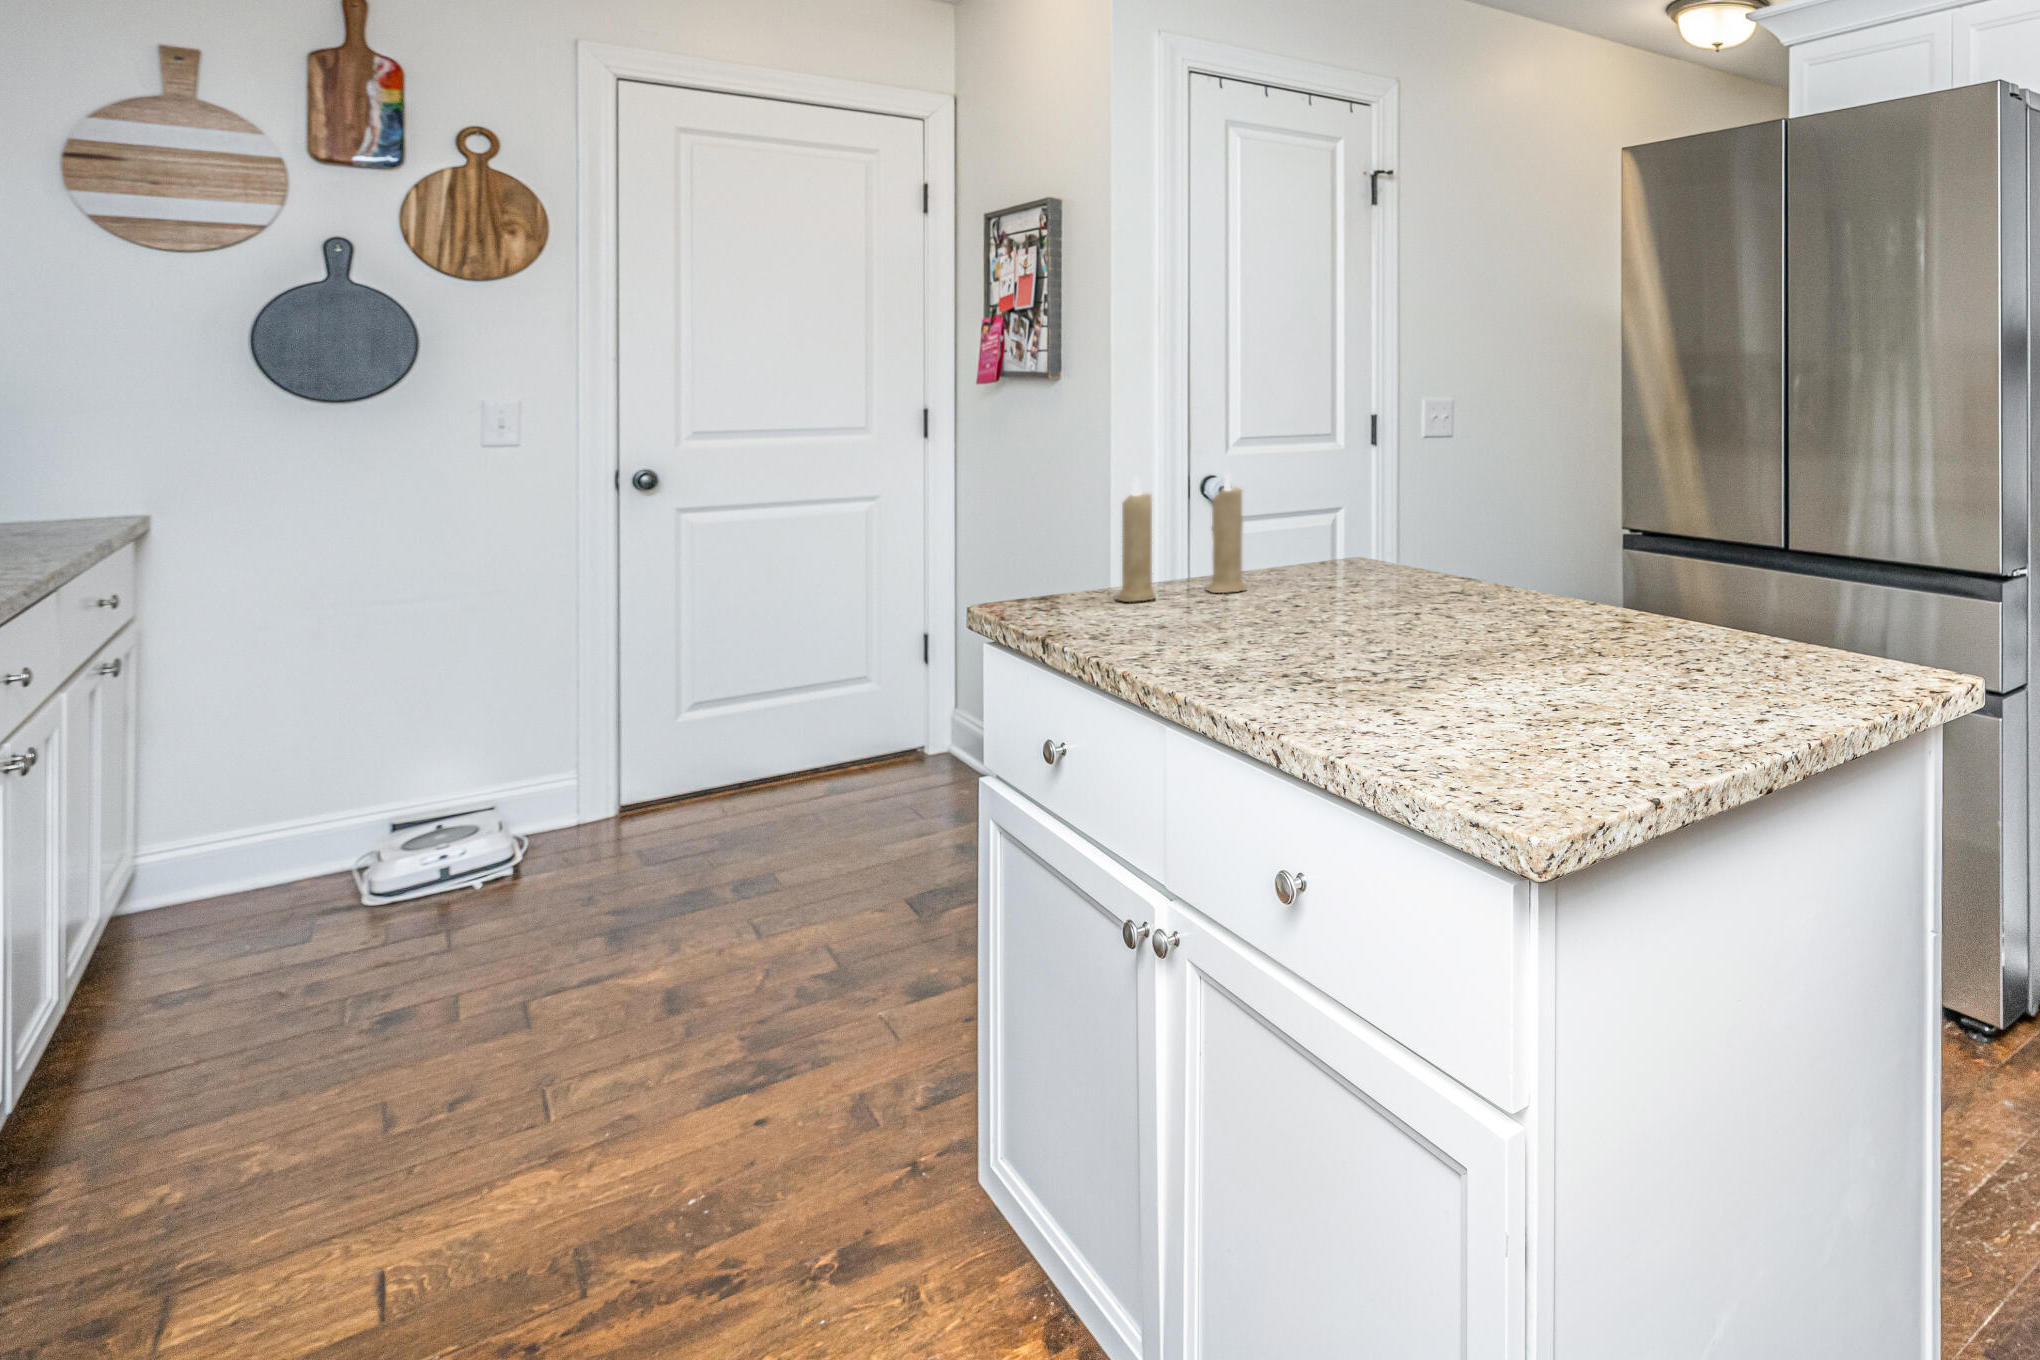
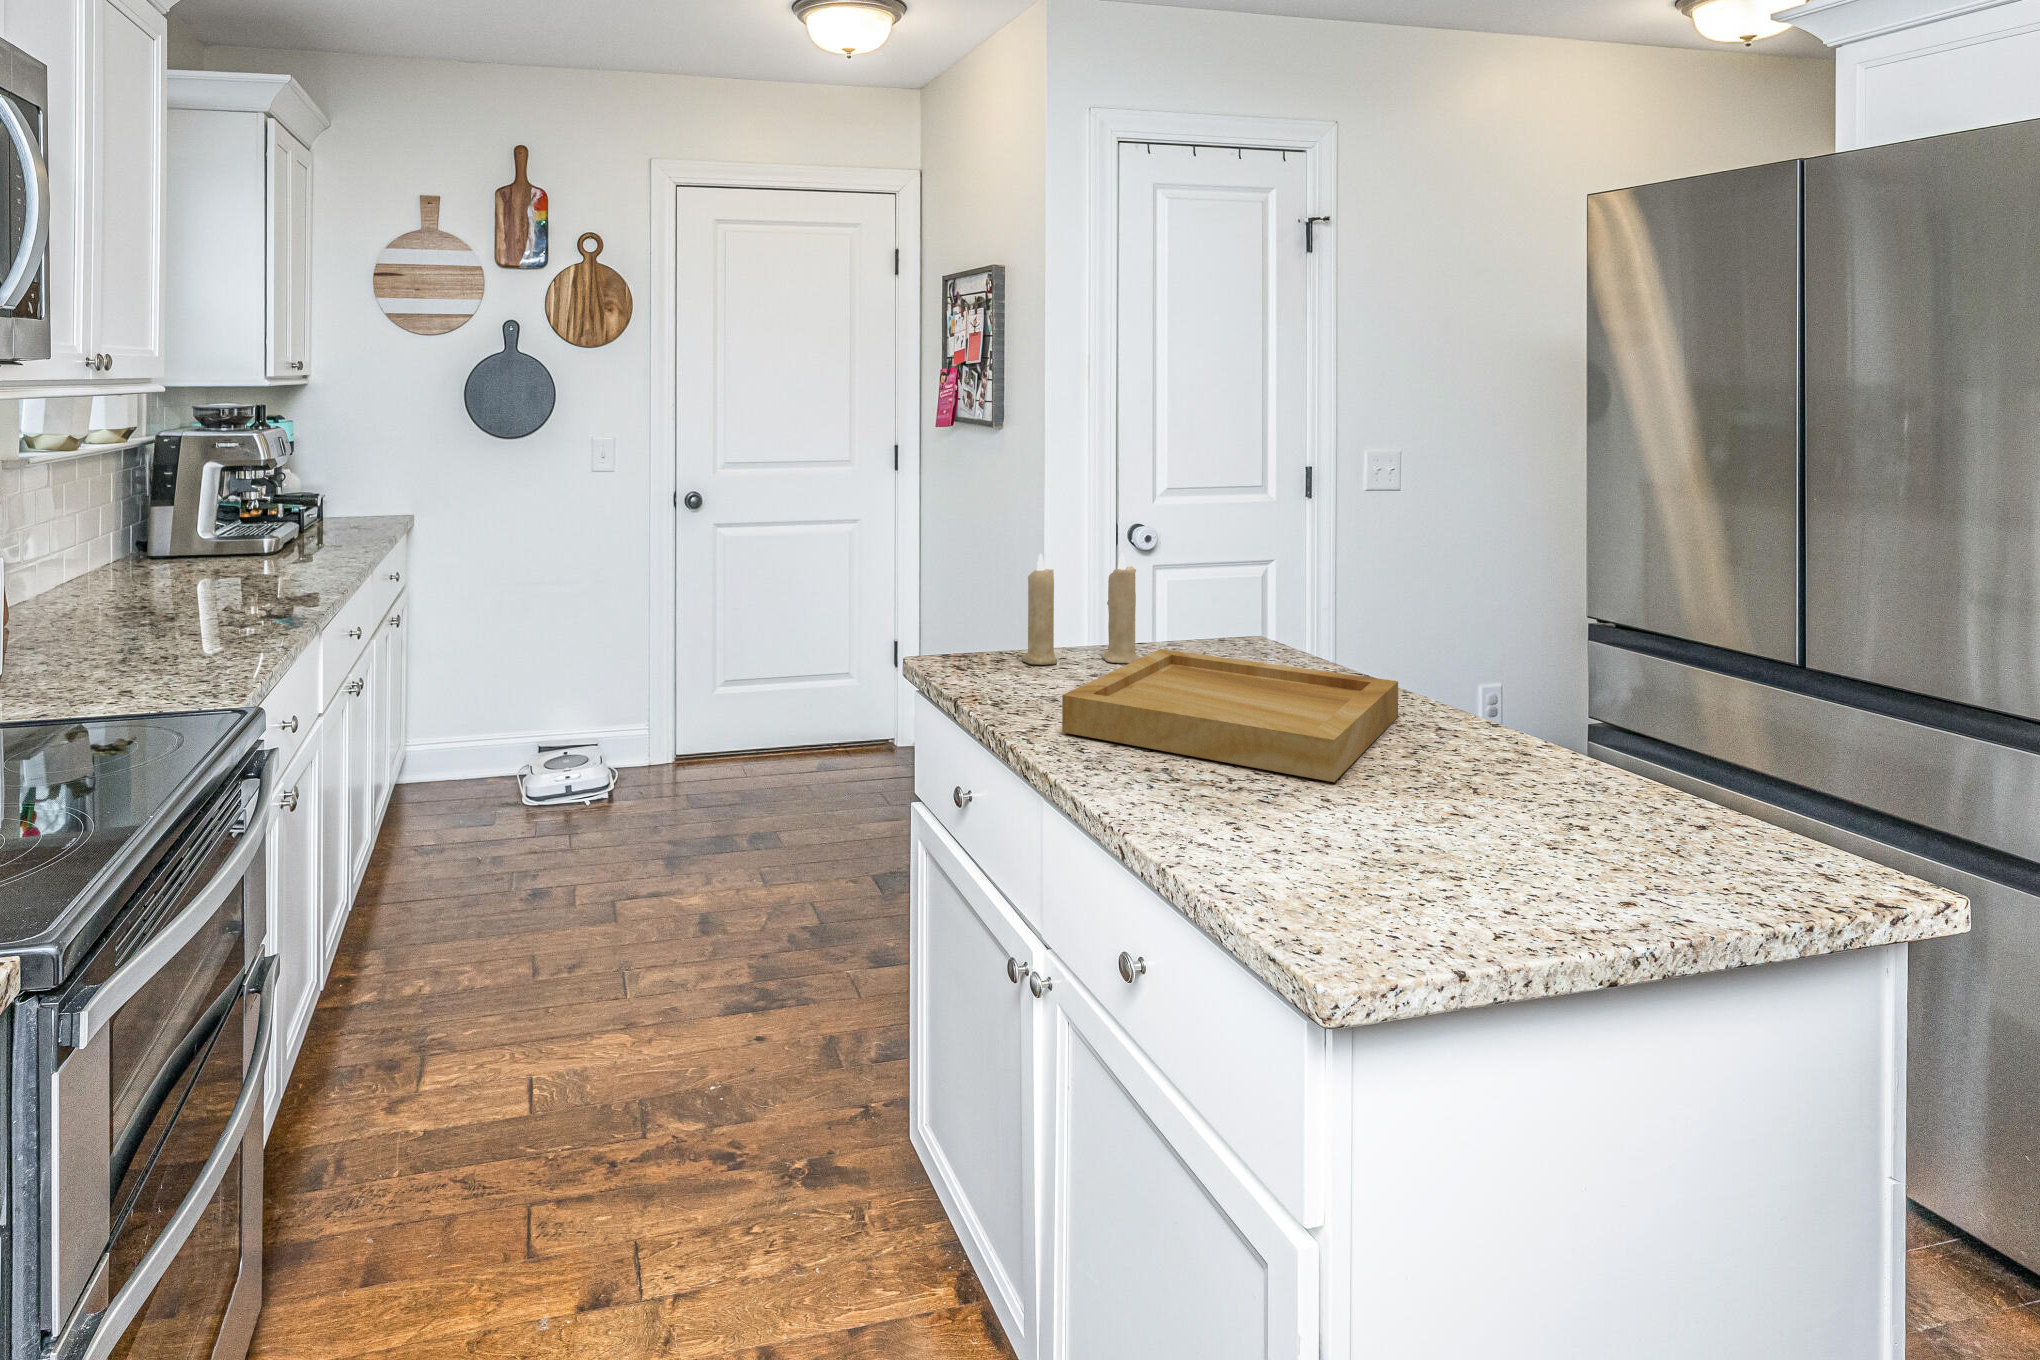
tray: none [1182,569,1515,665] -> present [1062,649,1398,782]

